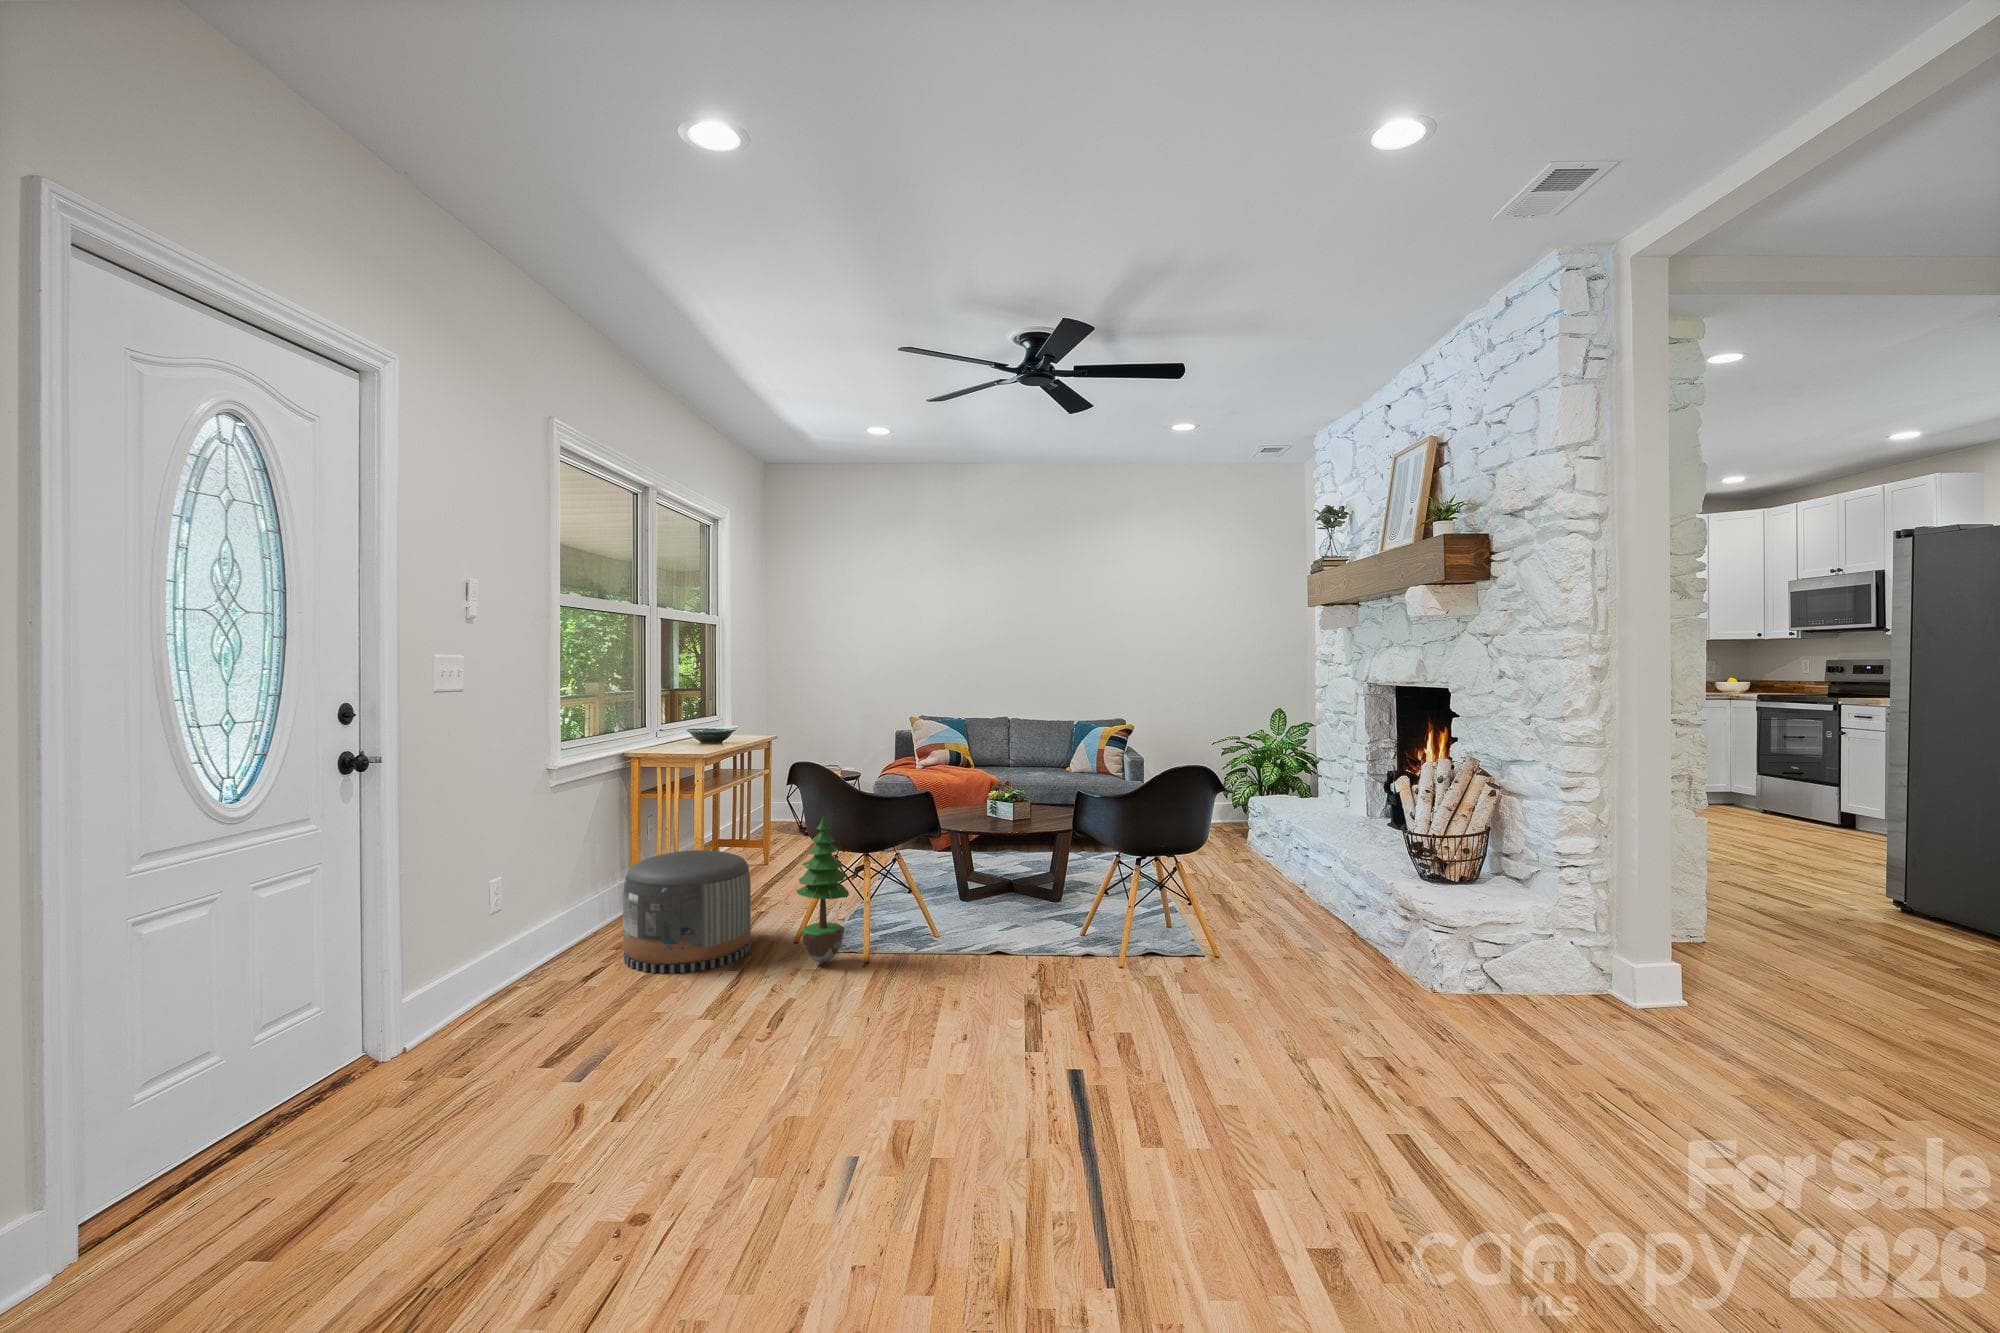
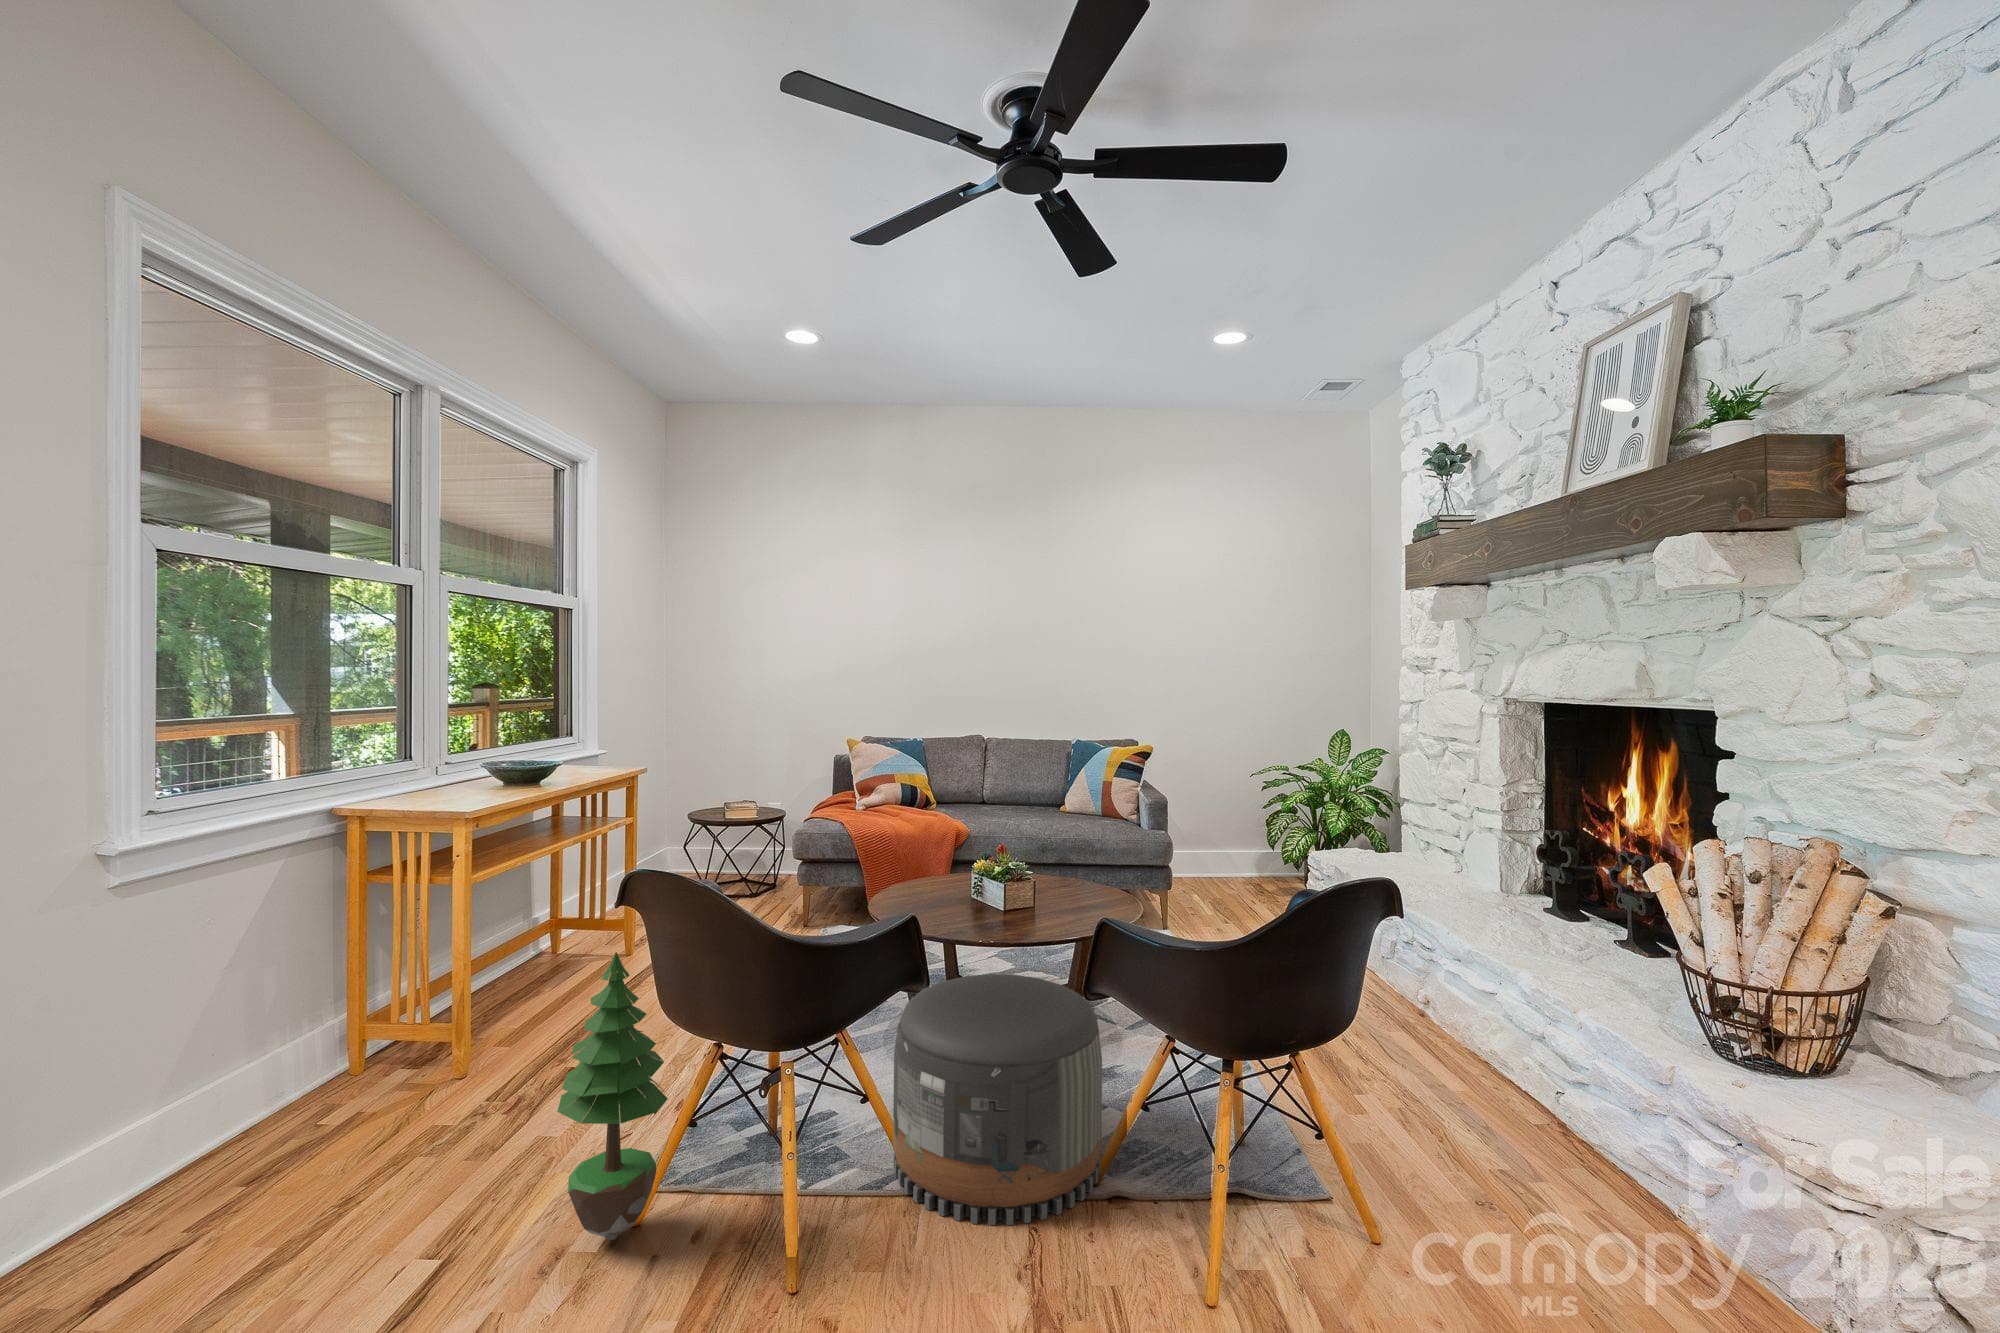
pouf: present [623,850,751,973] -> present [893,974,1102,1225]

